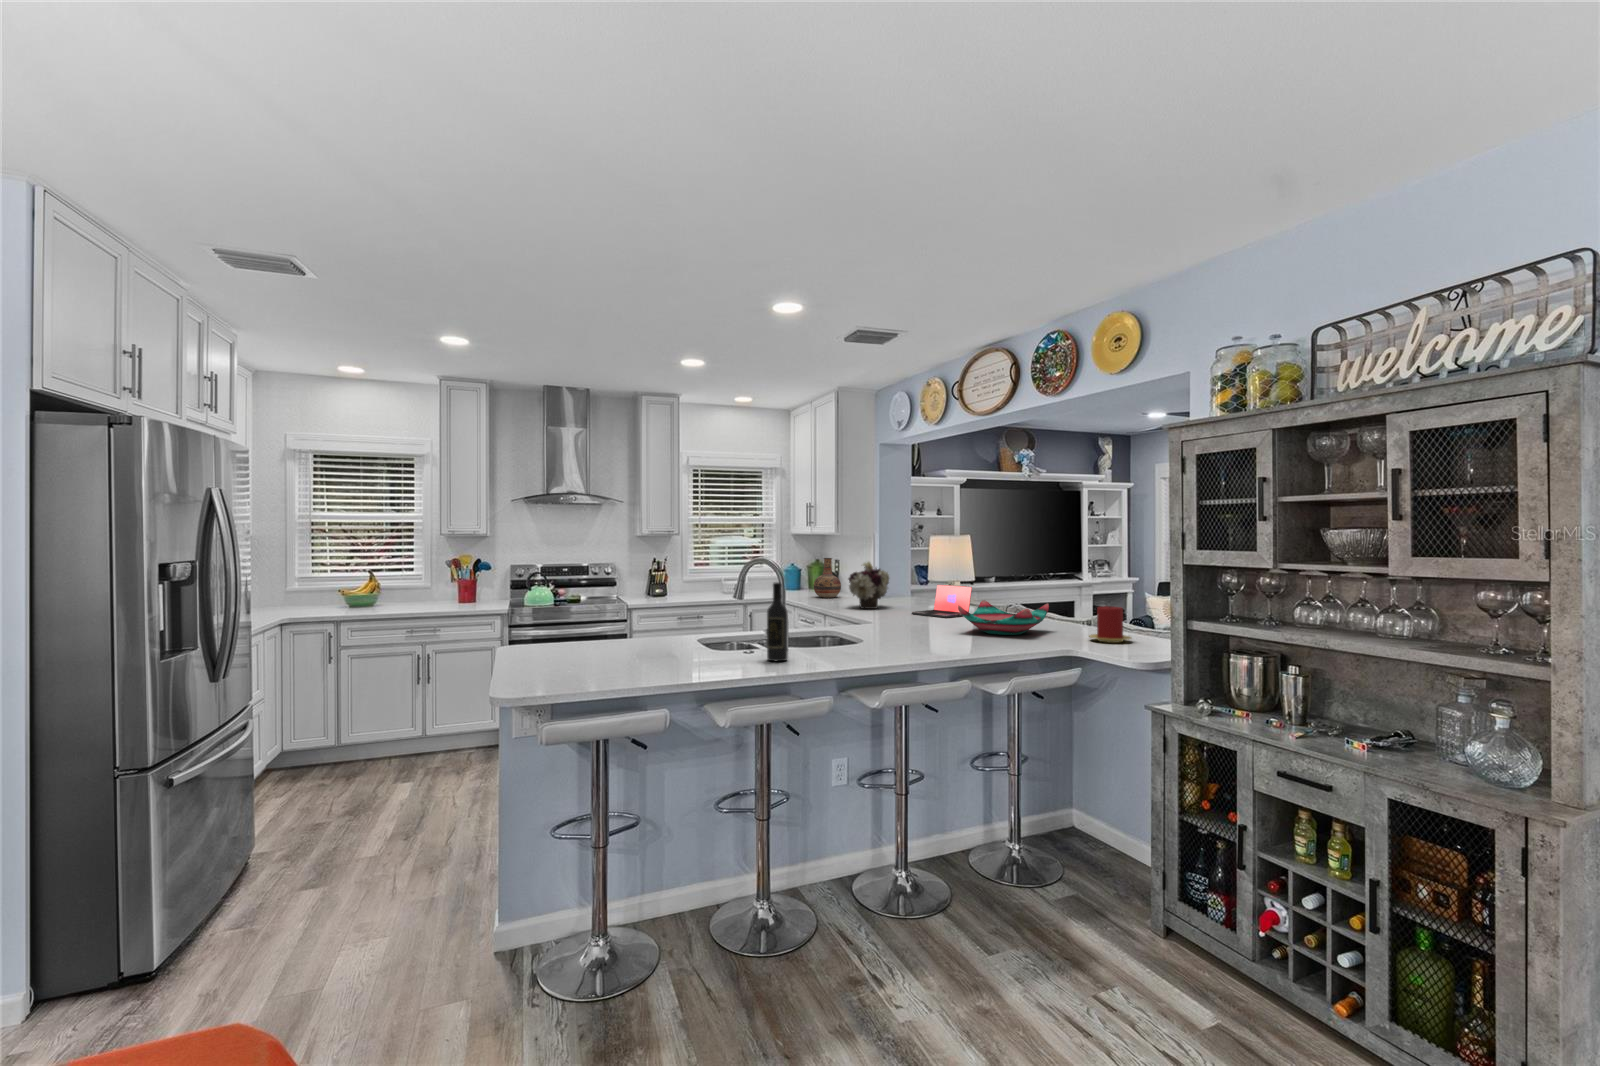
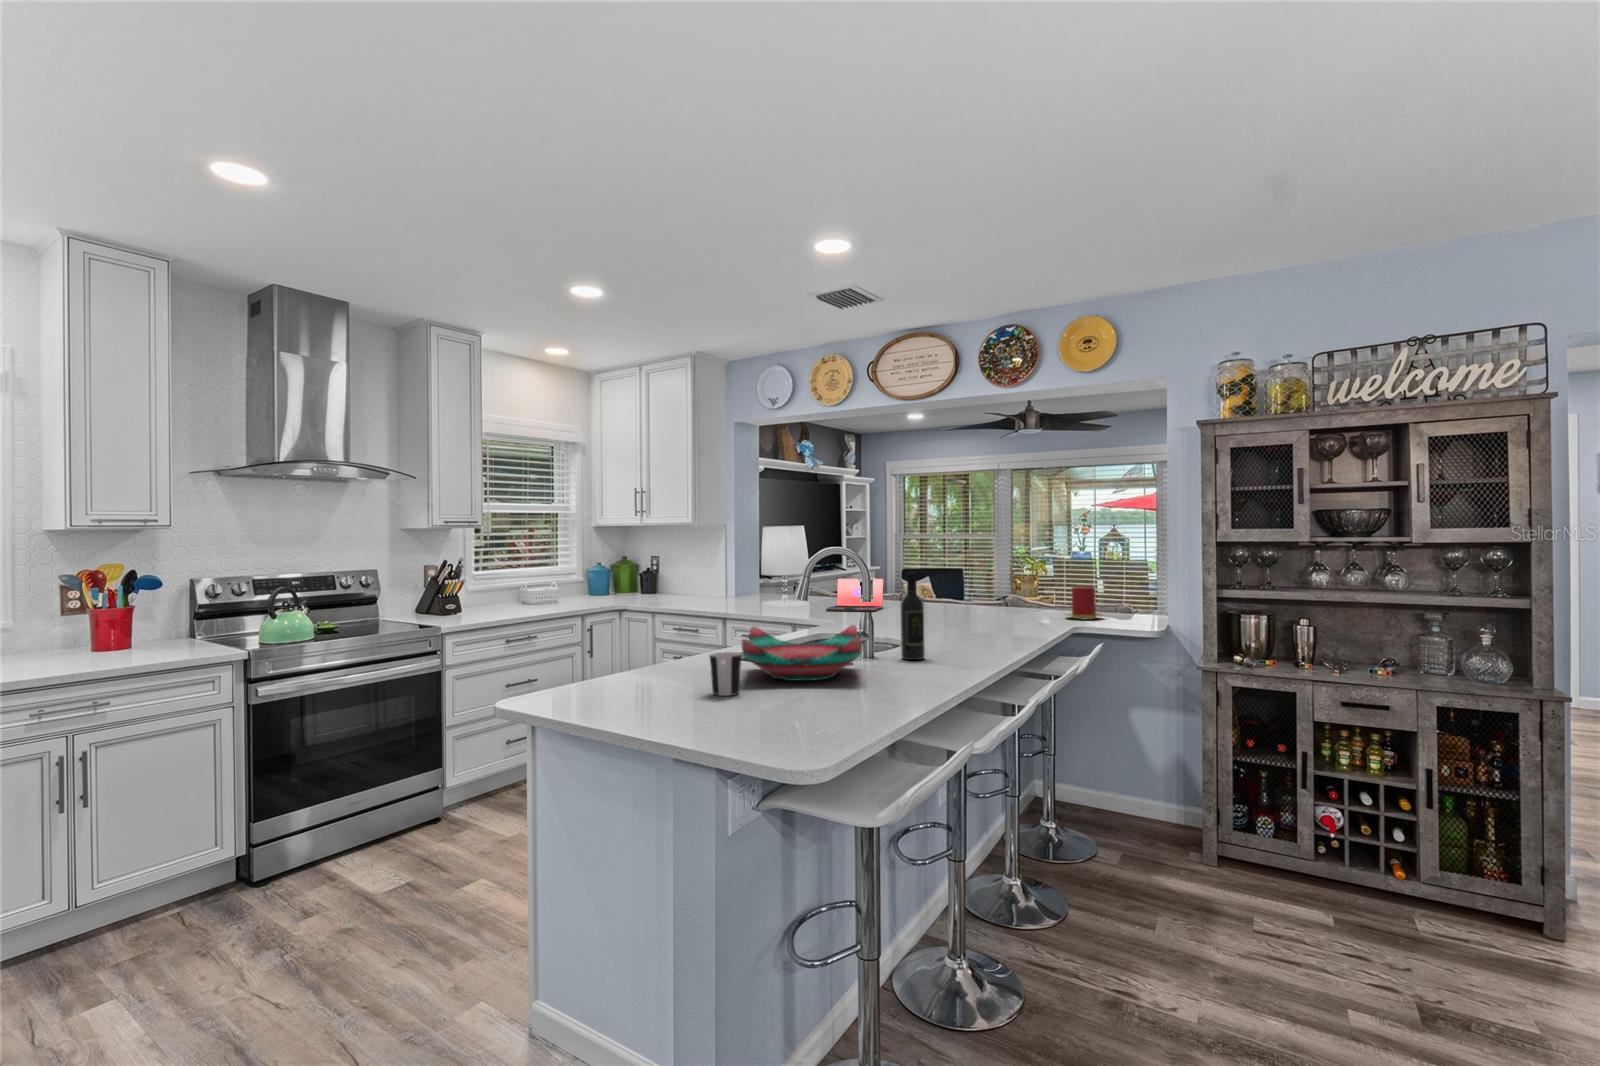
vase: present [814,558,841,598] -> none [644,556,677,603]
flower arrangement: present [848,562,889,609] -> none [732,556,783,610]
decorative bowl: present [958,600,1049,635] -> present [742,625,861,681]
coffee cup: none [534,637,565,670] -> present [709,652,742,696]

